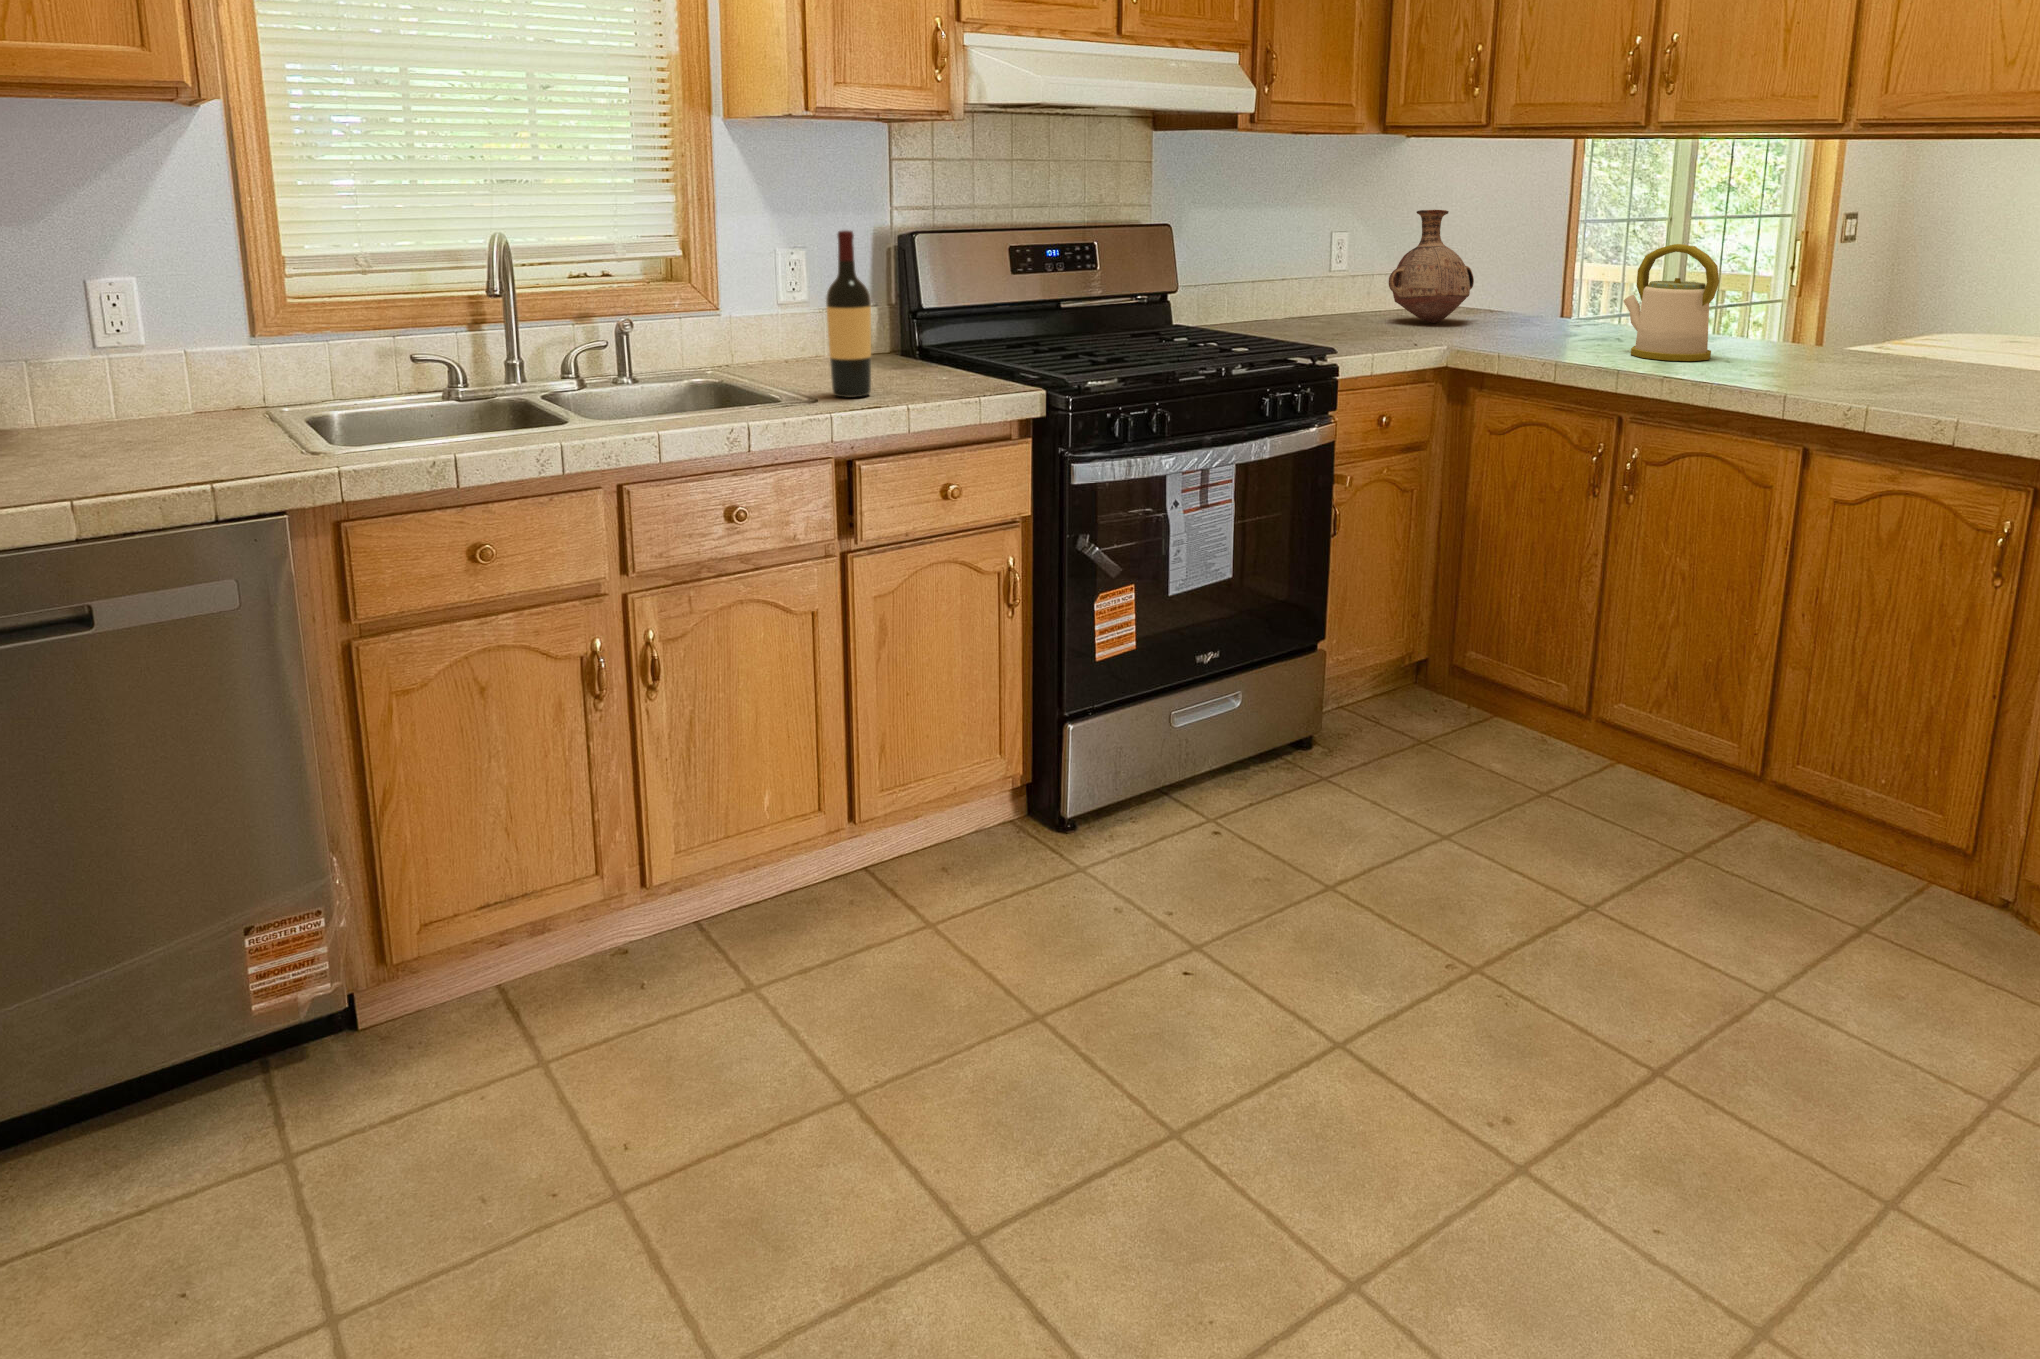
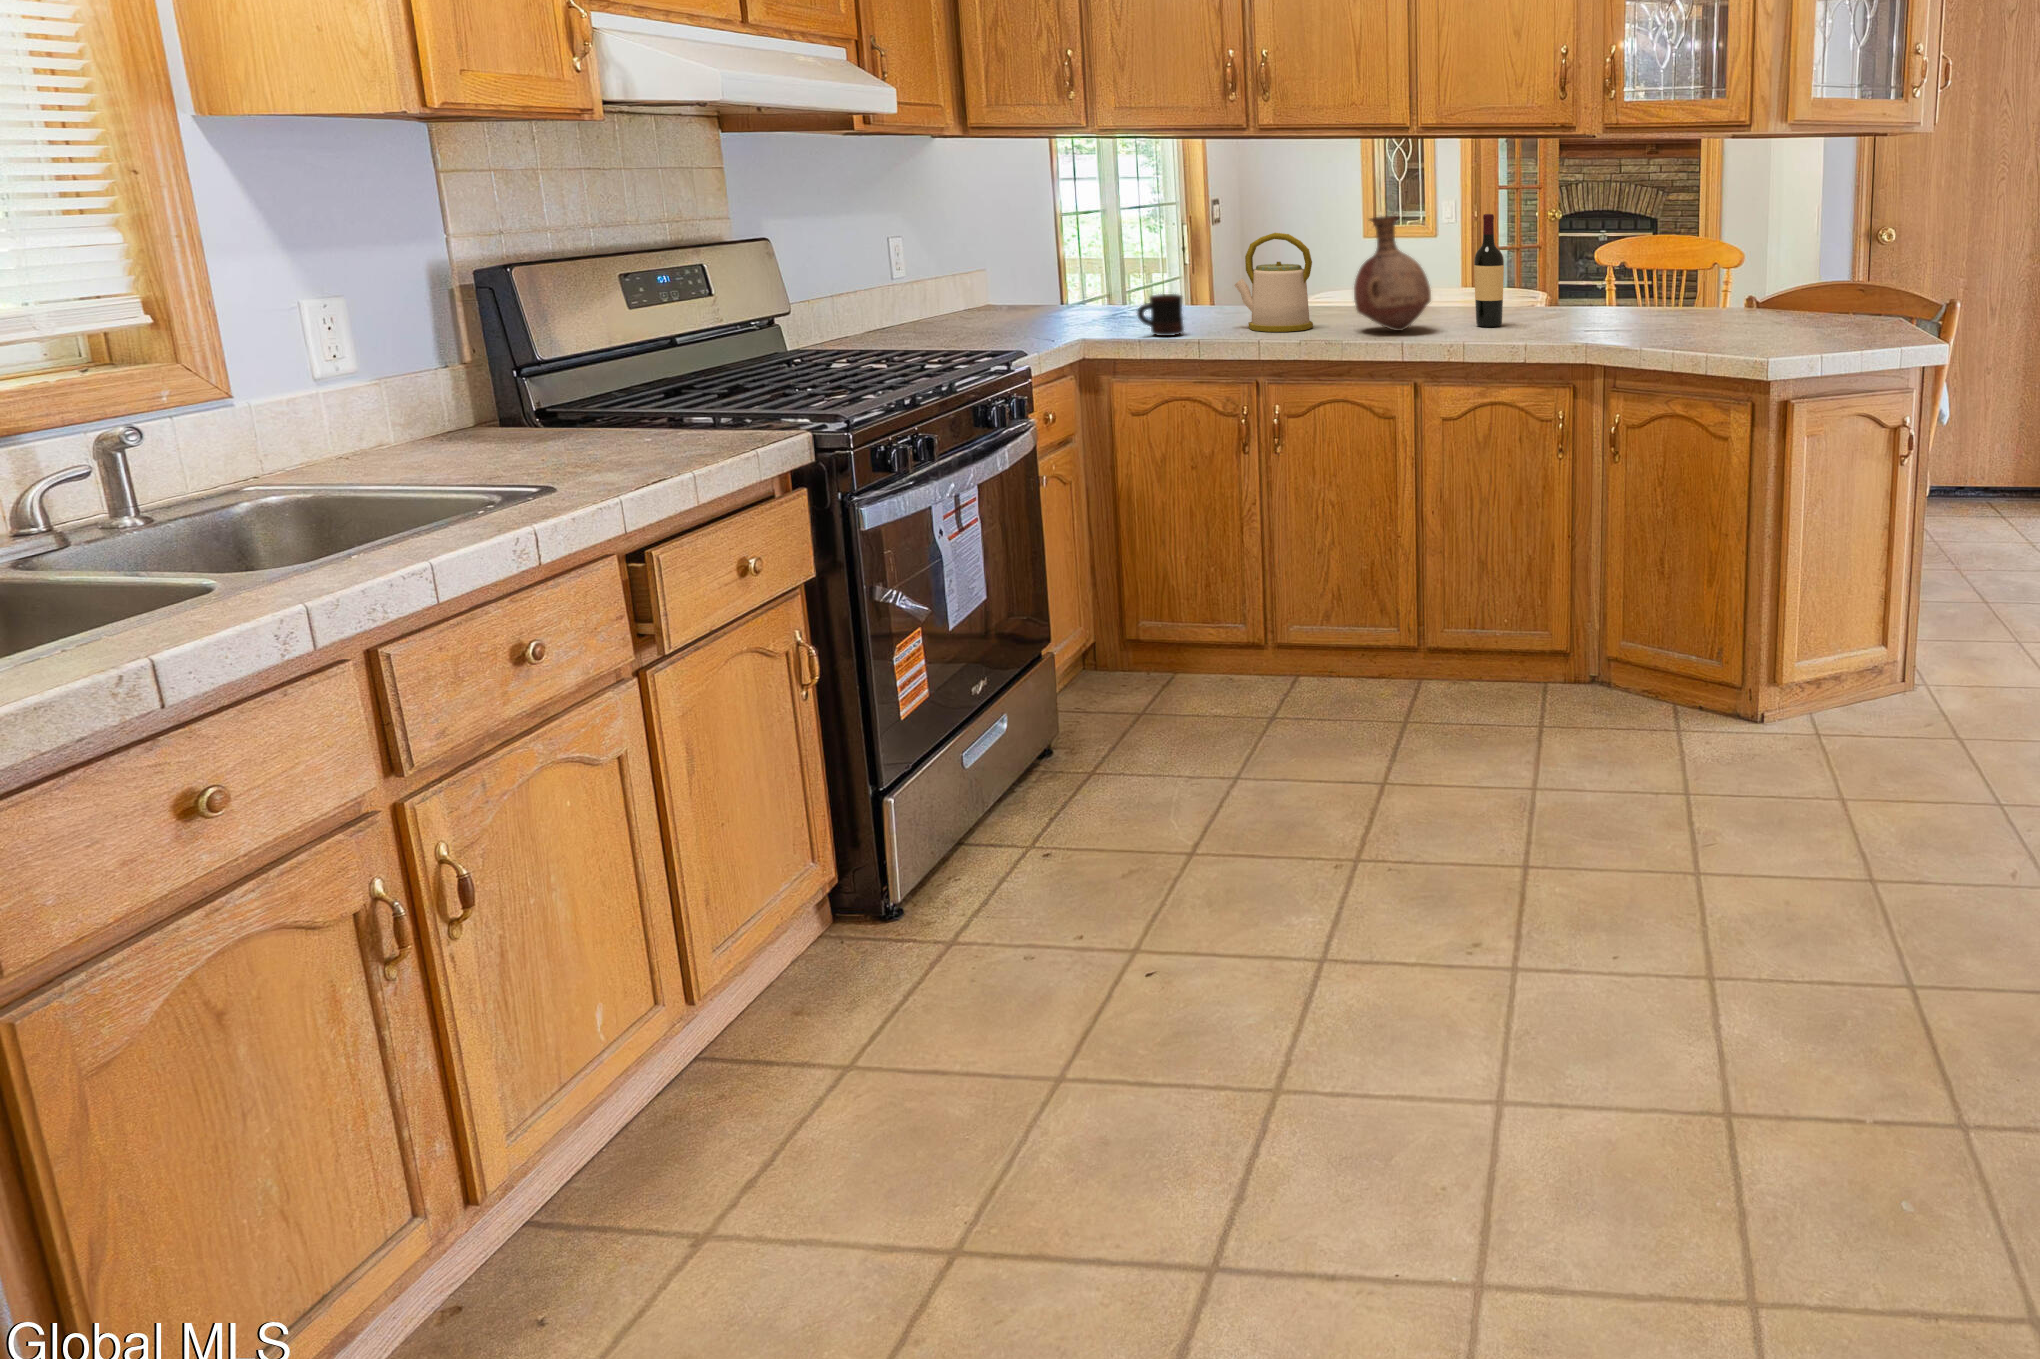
vase: present [1389,210,1474,323] -> present [1354,216,1431,331]
wine bottle: present [826,230,871,397] -> present [1474,214,1504,327]
mug: none [1495,305,1550,350] -> present [1137,294,1184,336]

